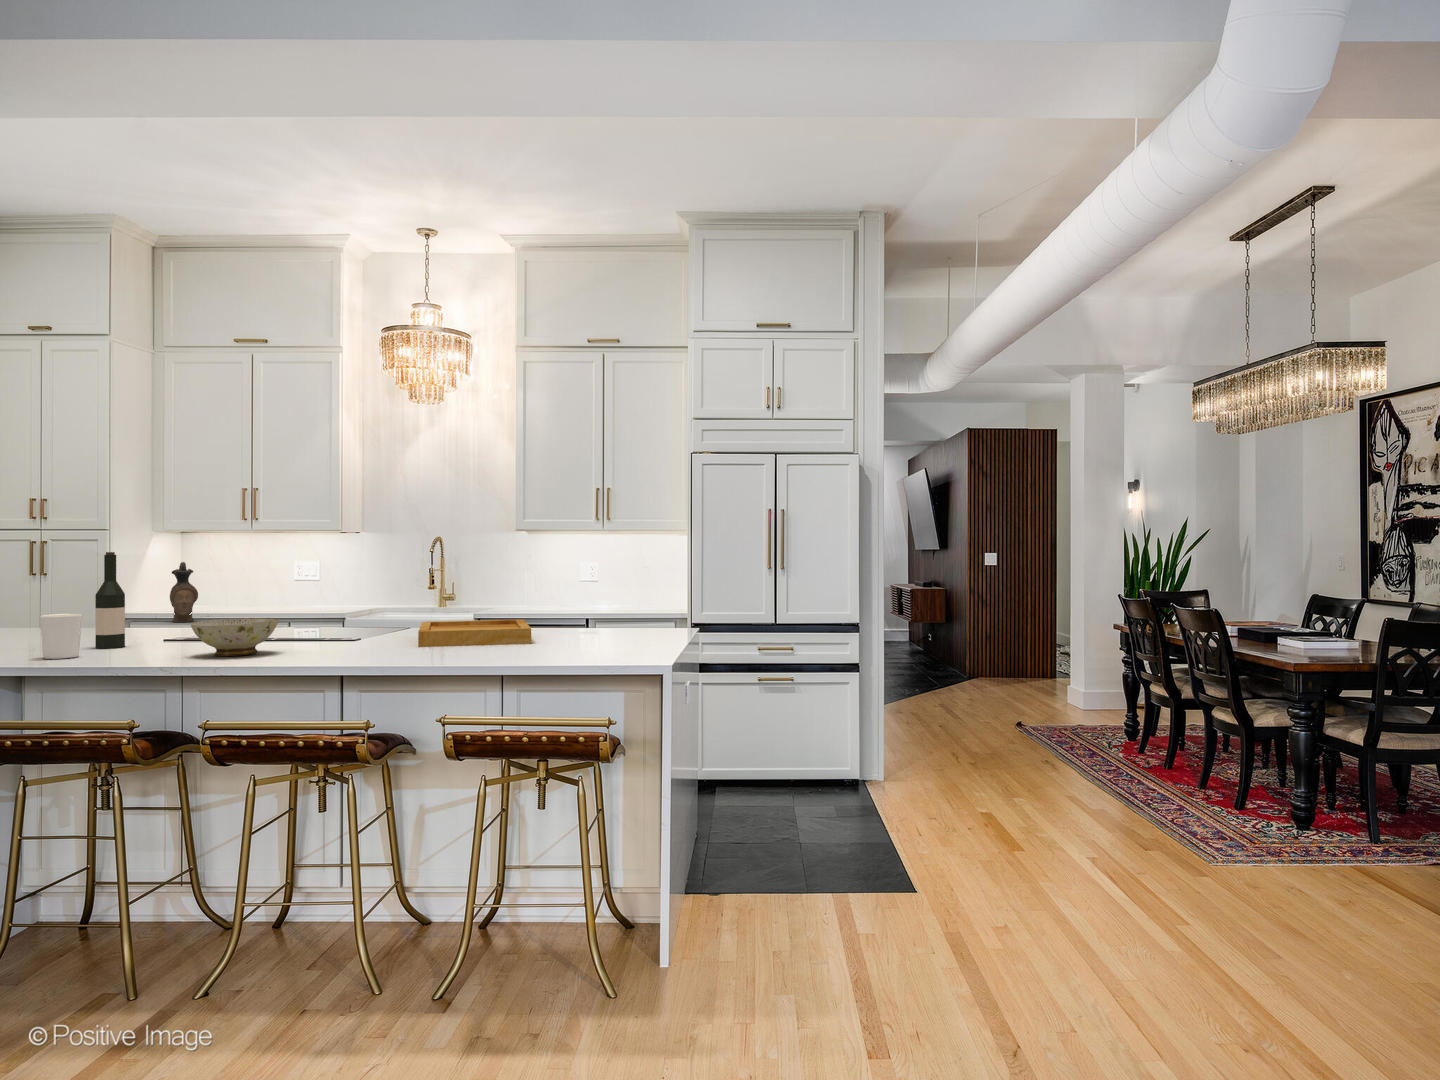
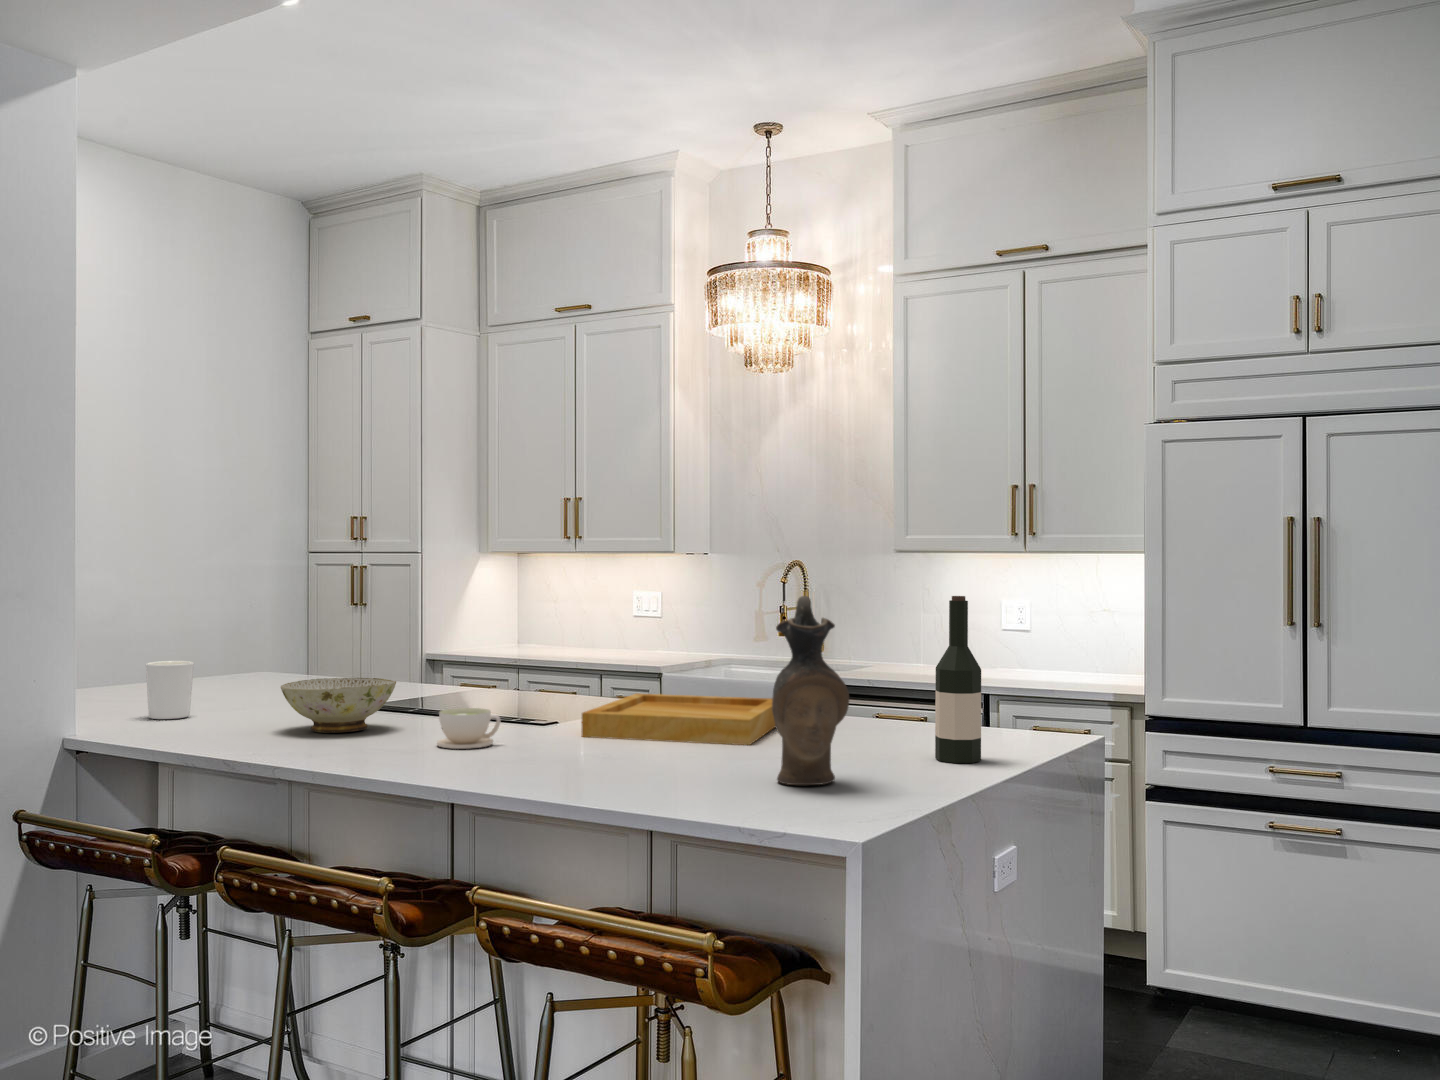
wine bottle: present [95,552,125,648] -> present [935,596,981,763]
ceramic pitcher: present [170,562,198,622] -> present [772,596,849,785]
coffee cup: none [336,631,379,657] -> present [437,708,500,749]

